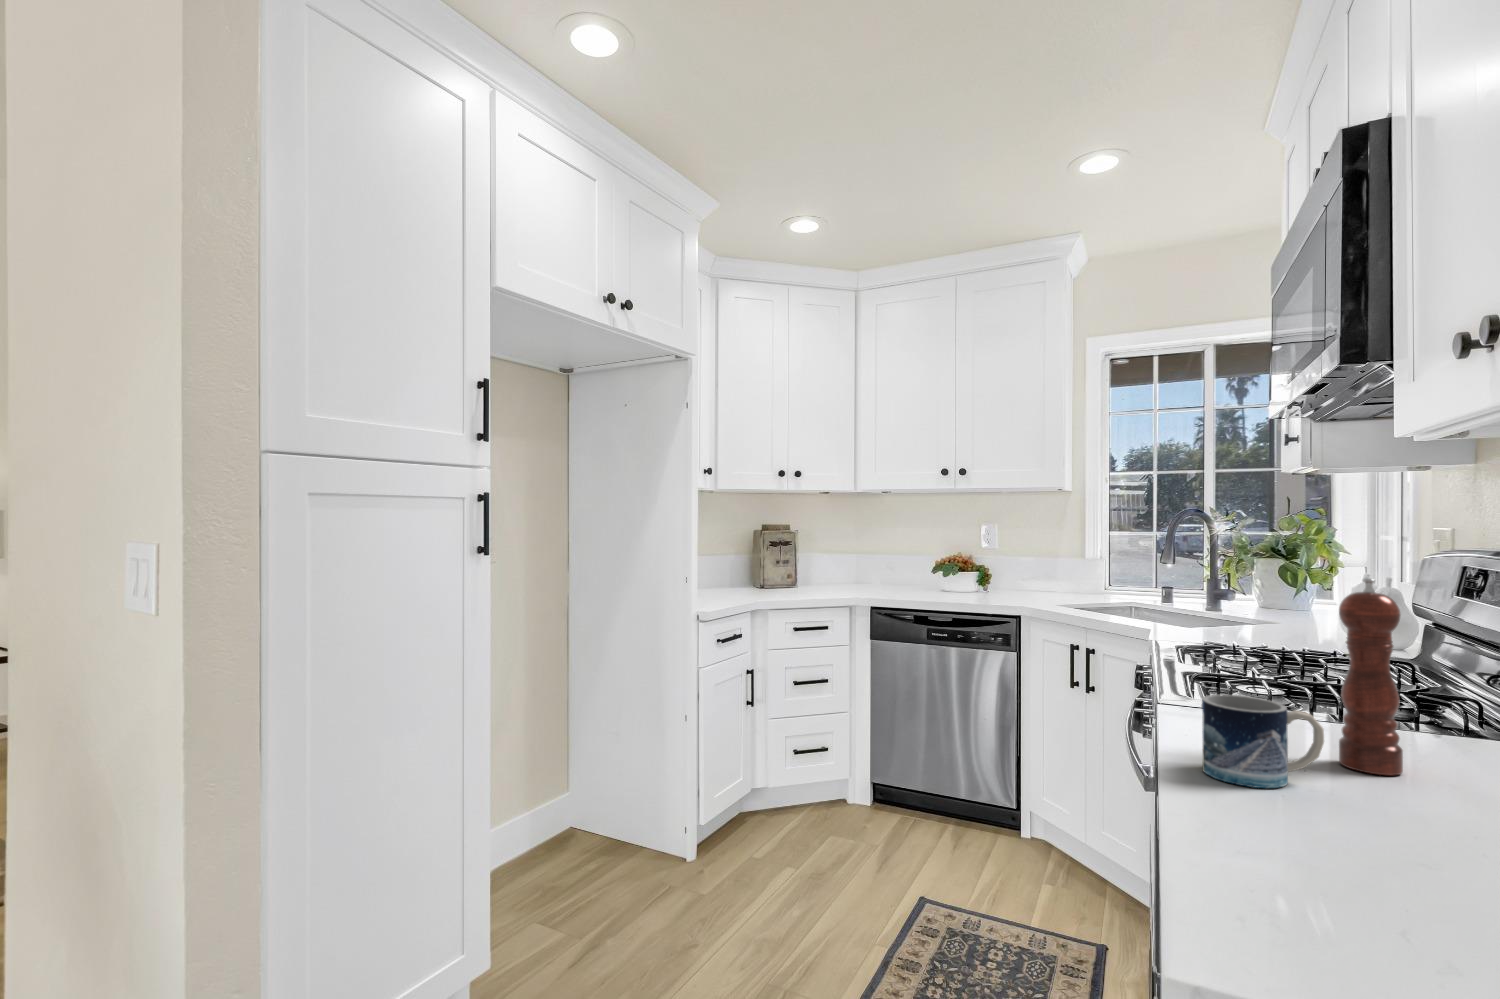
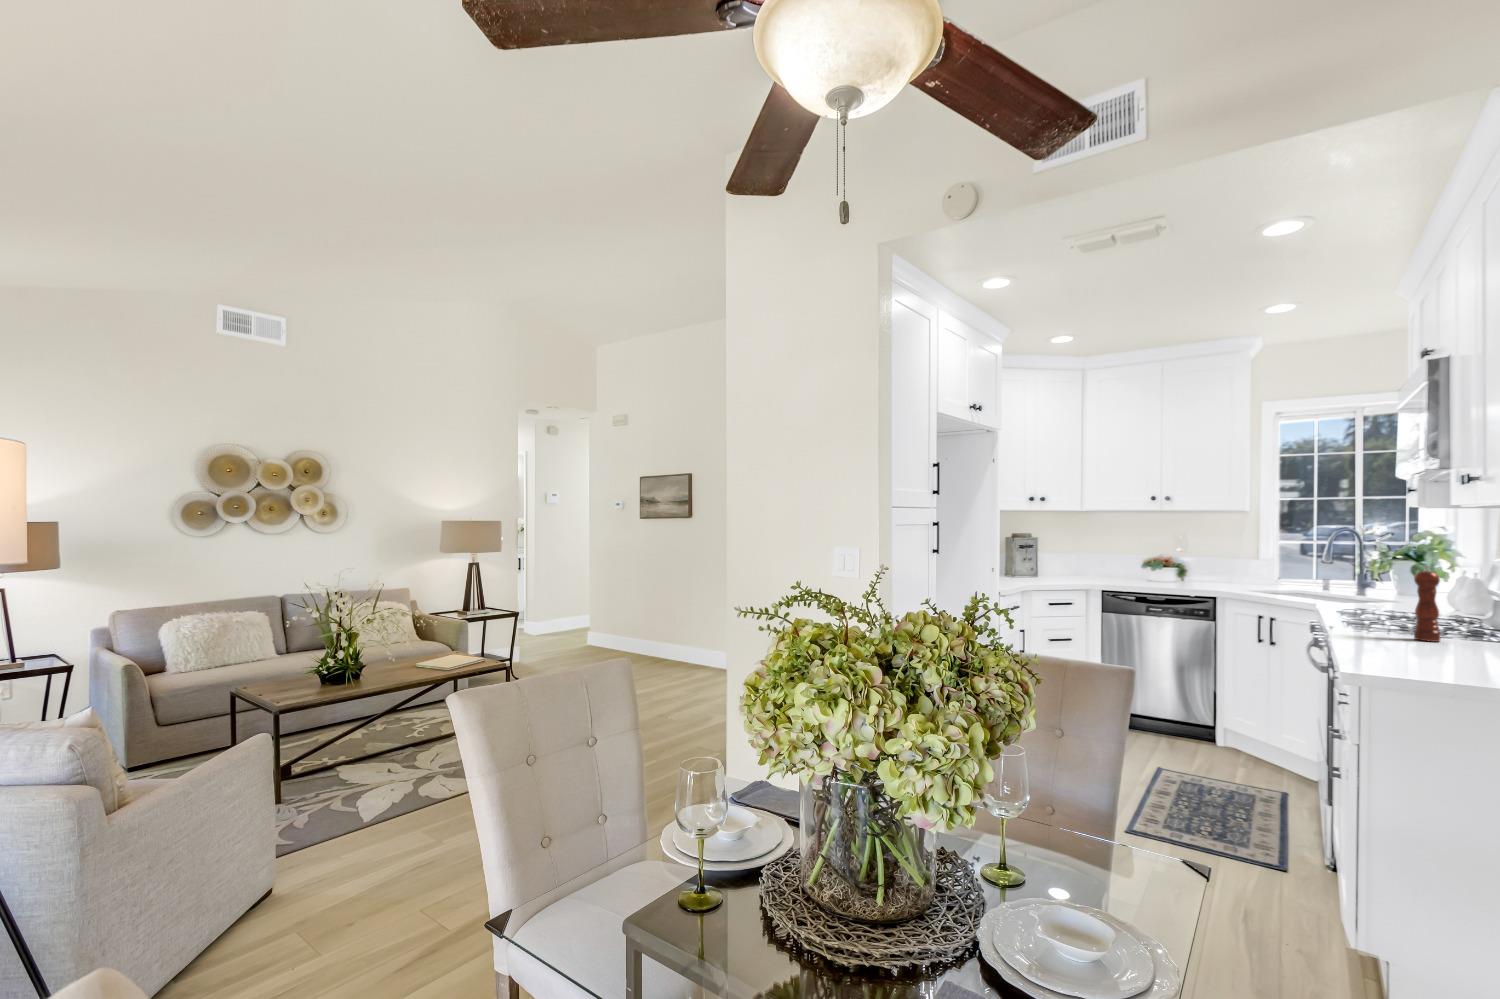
mug: present [1202,695,1324,788] -> none [1353,610,1404,642]

